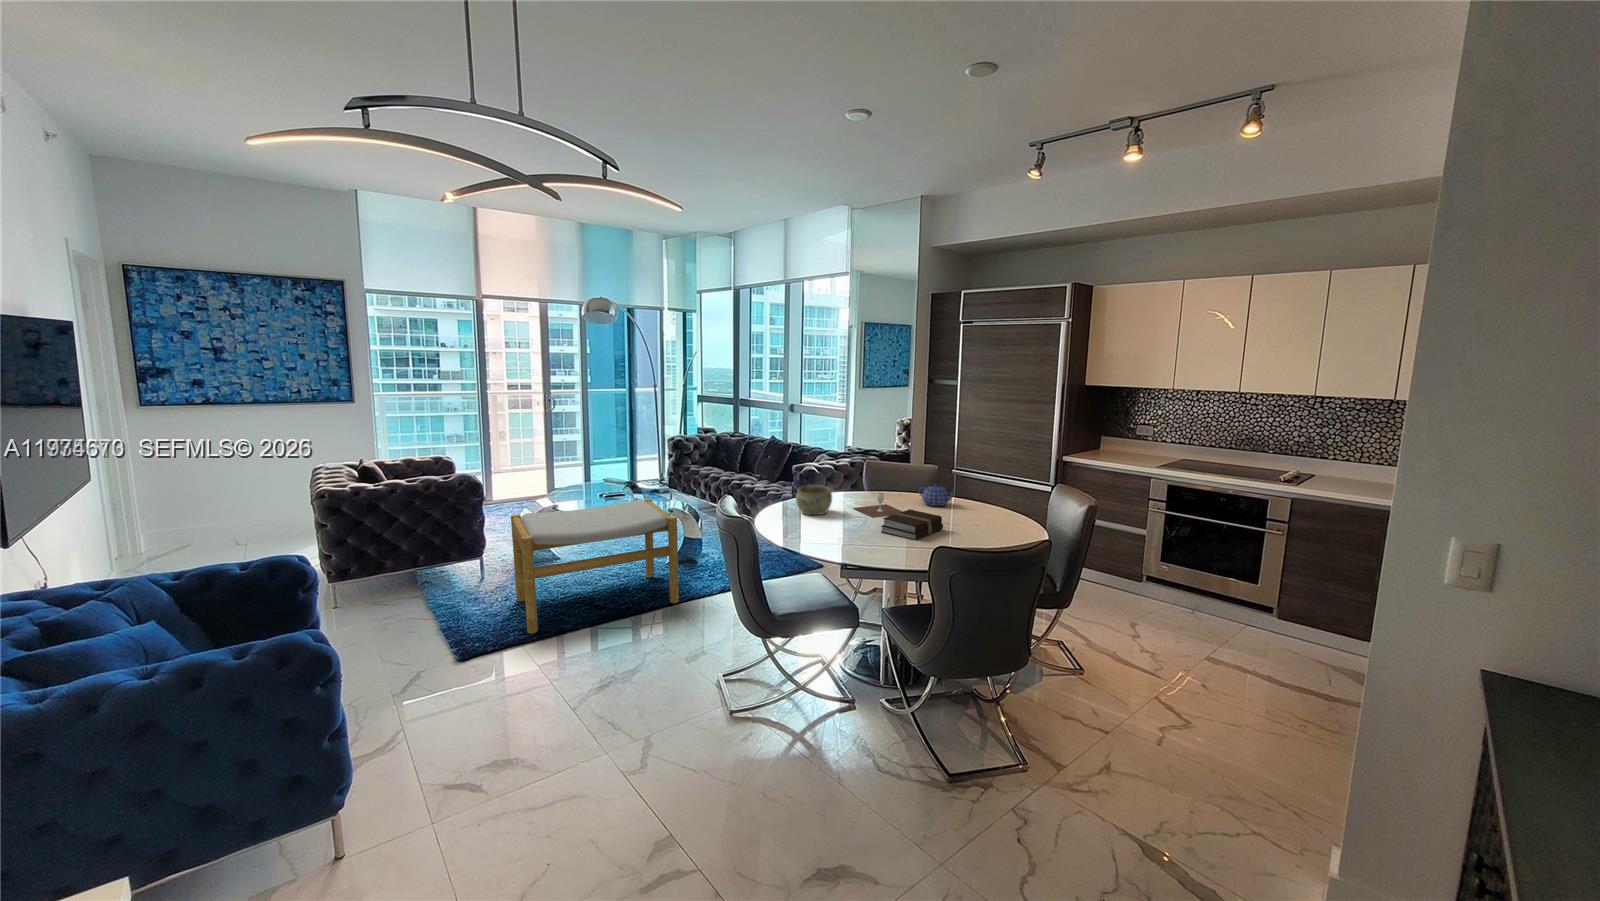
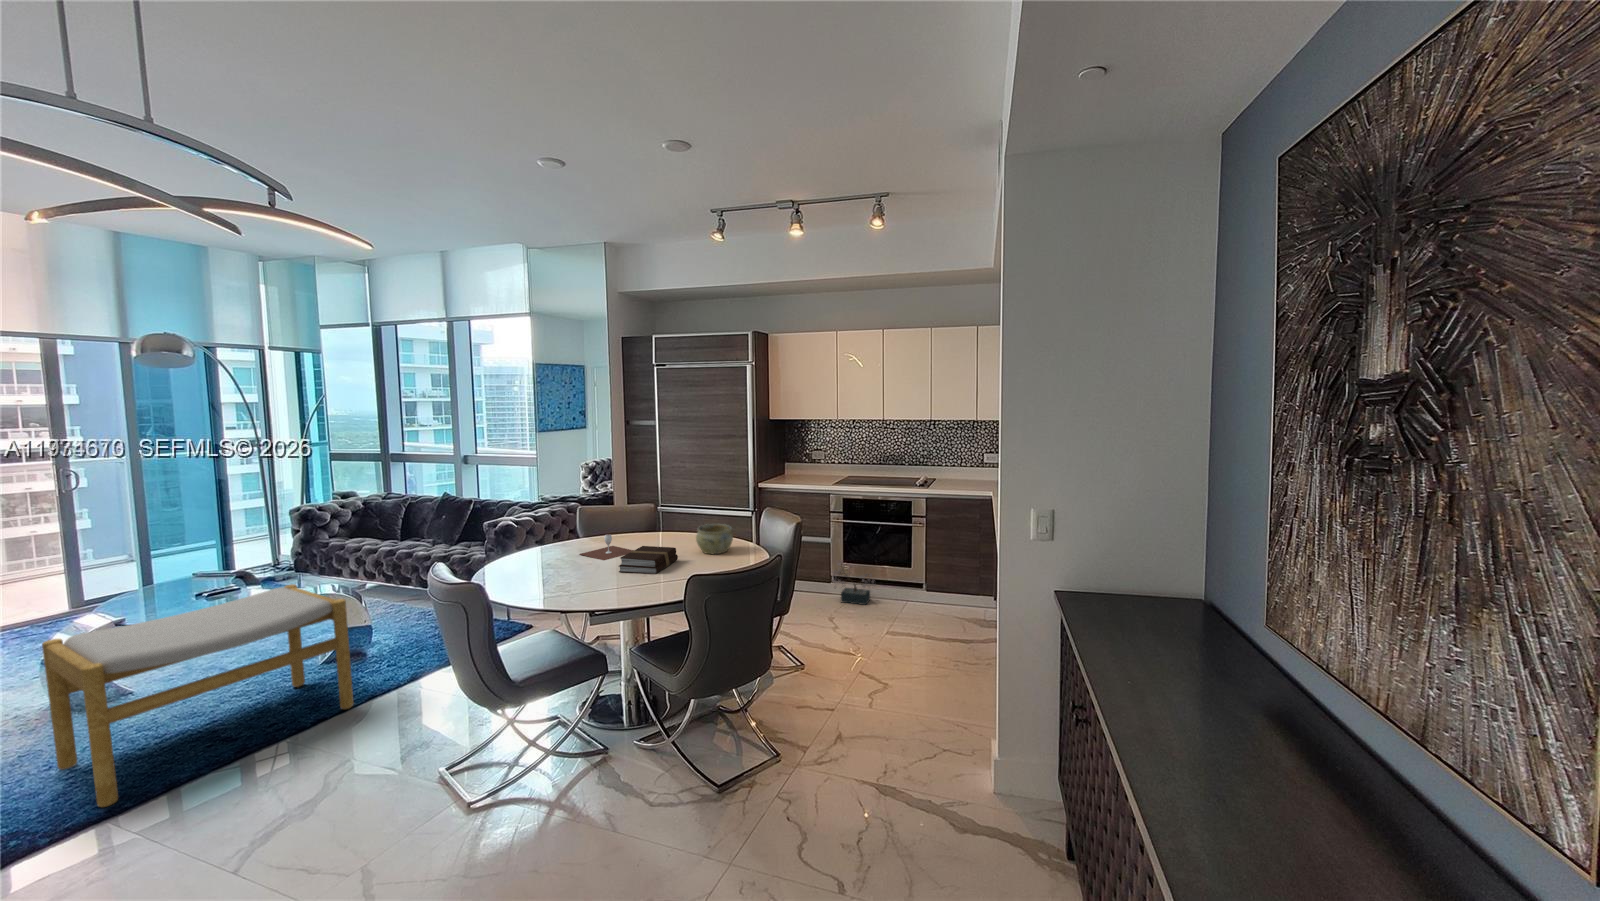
teapot: present [918,484,955,506] -> none [642,519,681,541]
ceramic bowl: present [796,485,832,515] -> present [696,524,733,554]
decorative plant: none [1142,560,1203,618] -> present [833,563,874,605]

